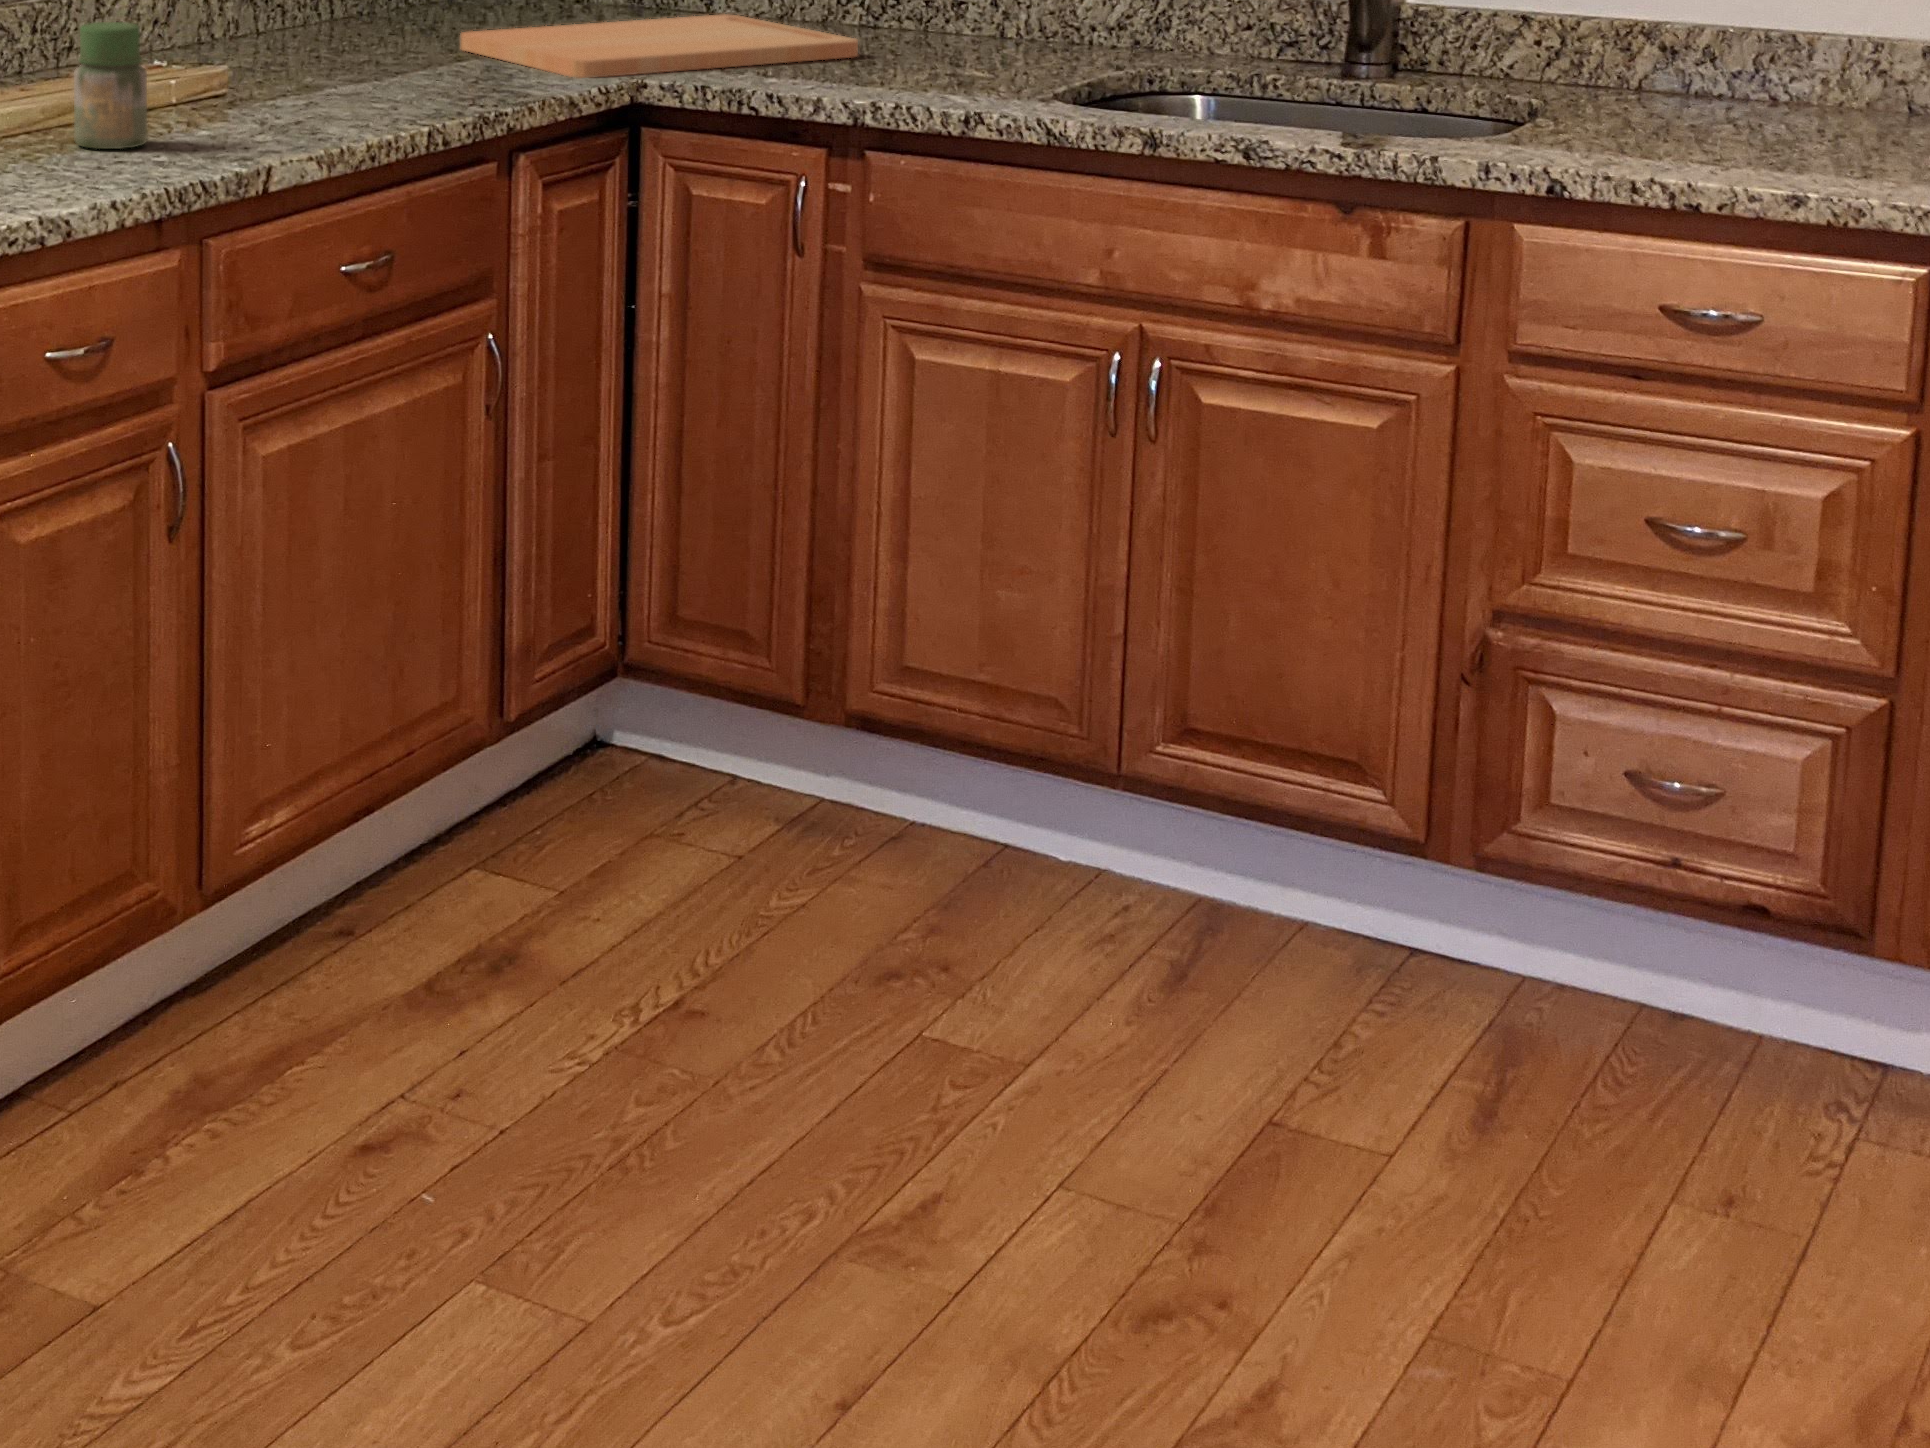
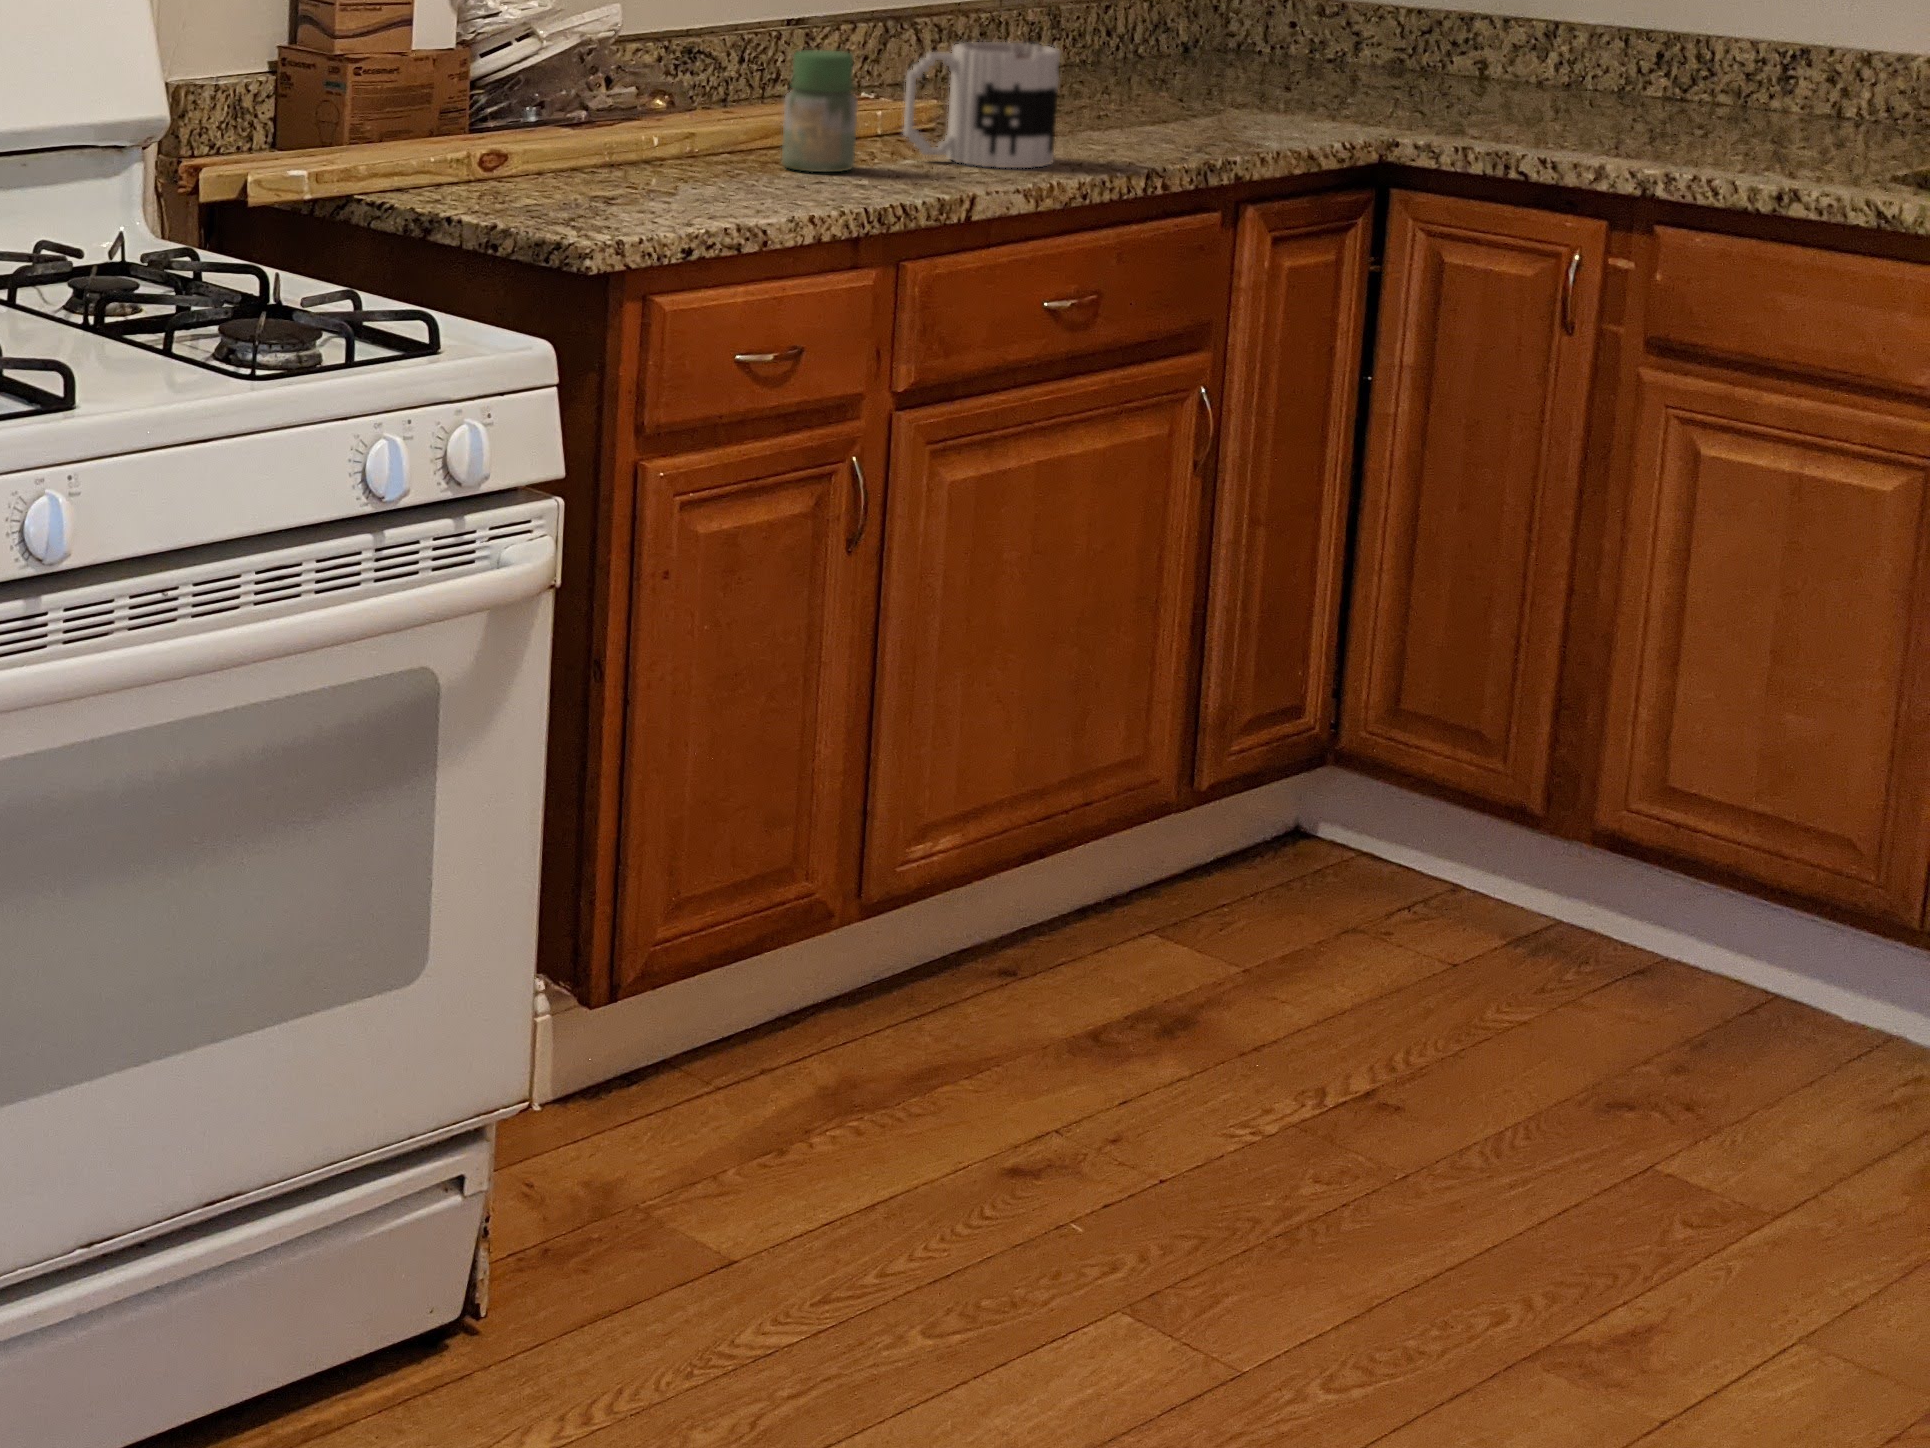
mug: none [193,4,339,133] -> present [904,42,1060,168]
cutting board: present [461,14,858,78] -> none [1193,81,1654,135]

